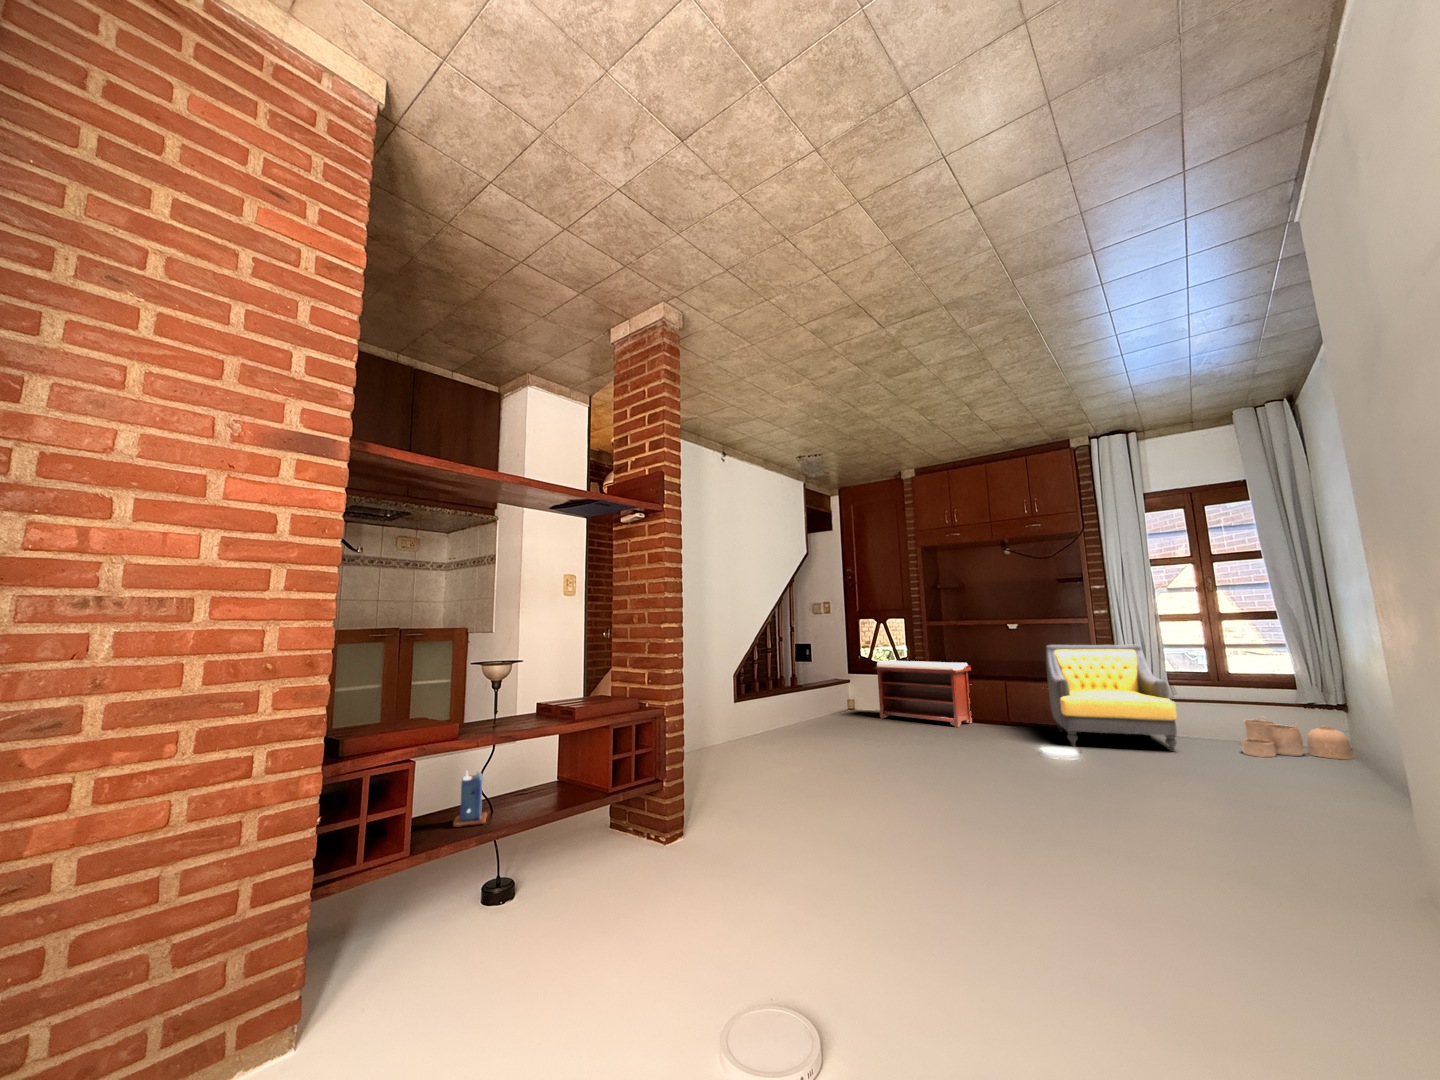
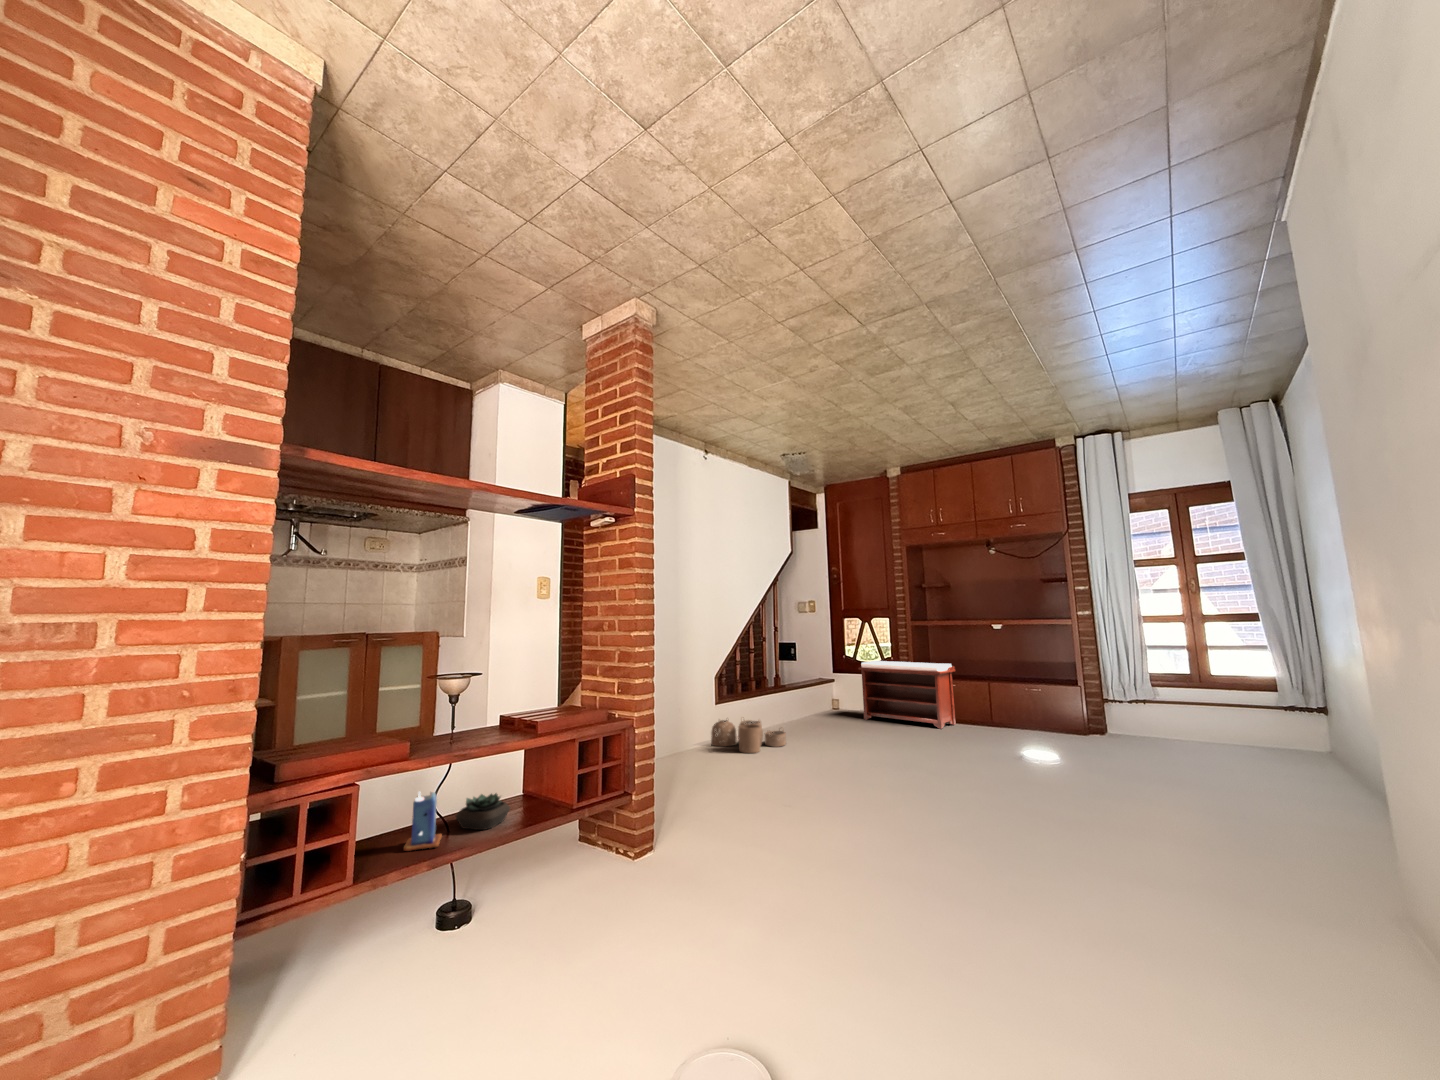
armchair: present [1046,645,1177,751] -> none [1030,646,1159,755]
woven basket: present [1241,719,1353,759] -> present [711,720,786,753]
succulent plant: none [498,776,550,810] -> present [456,793,510,830]

